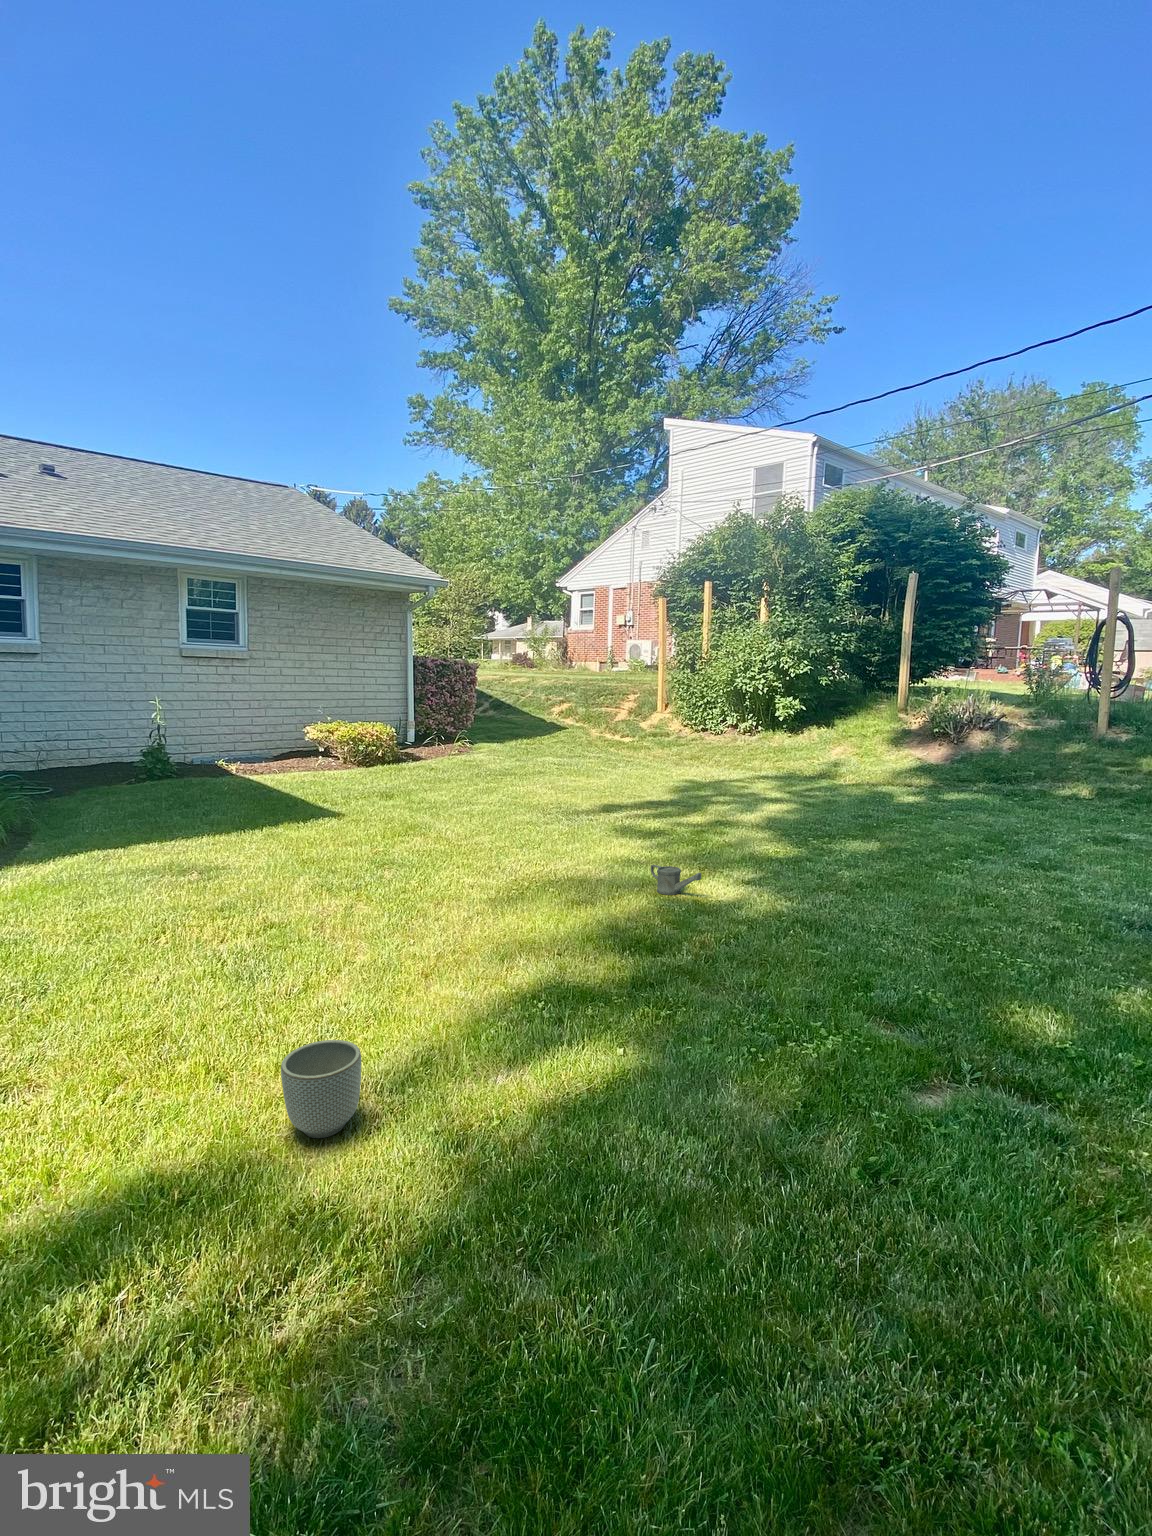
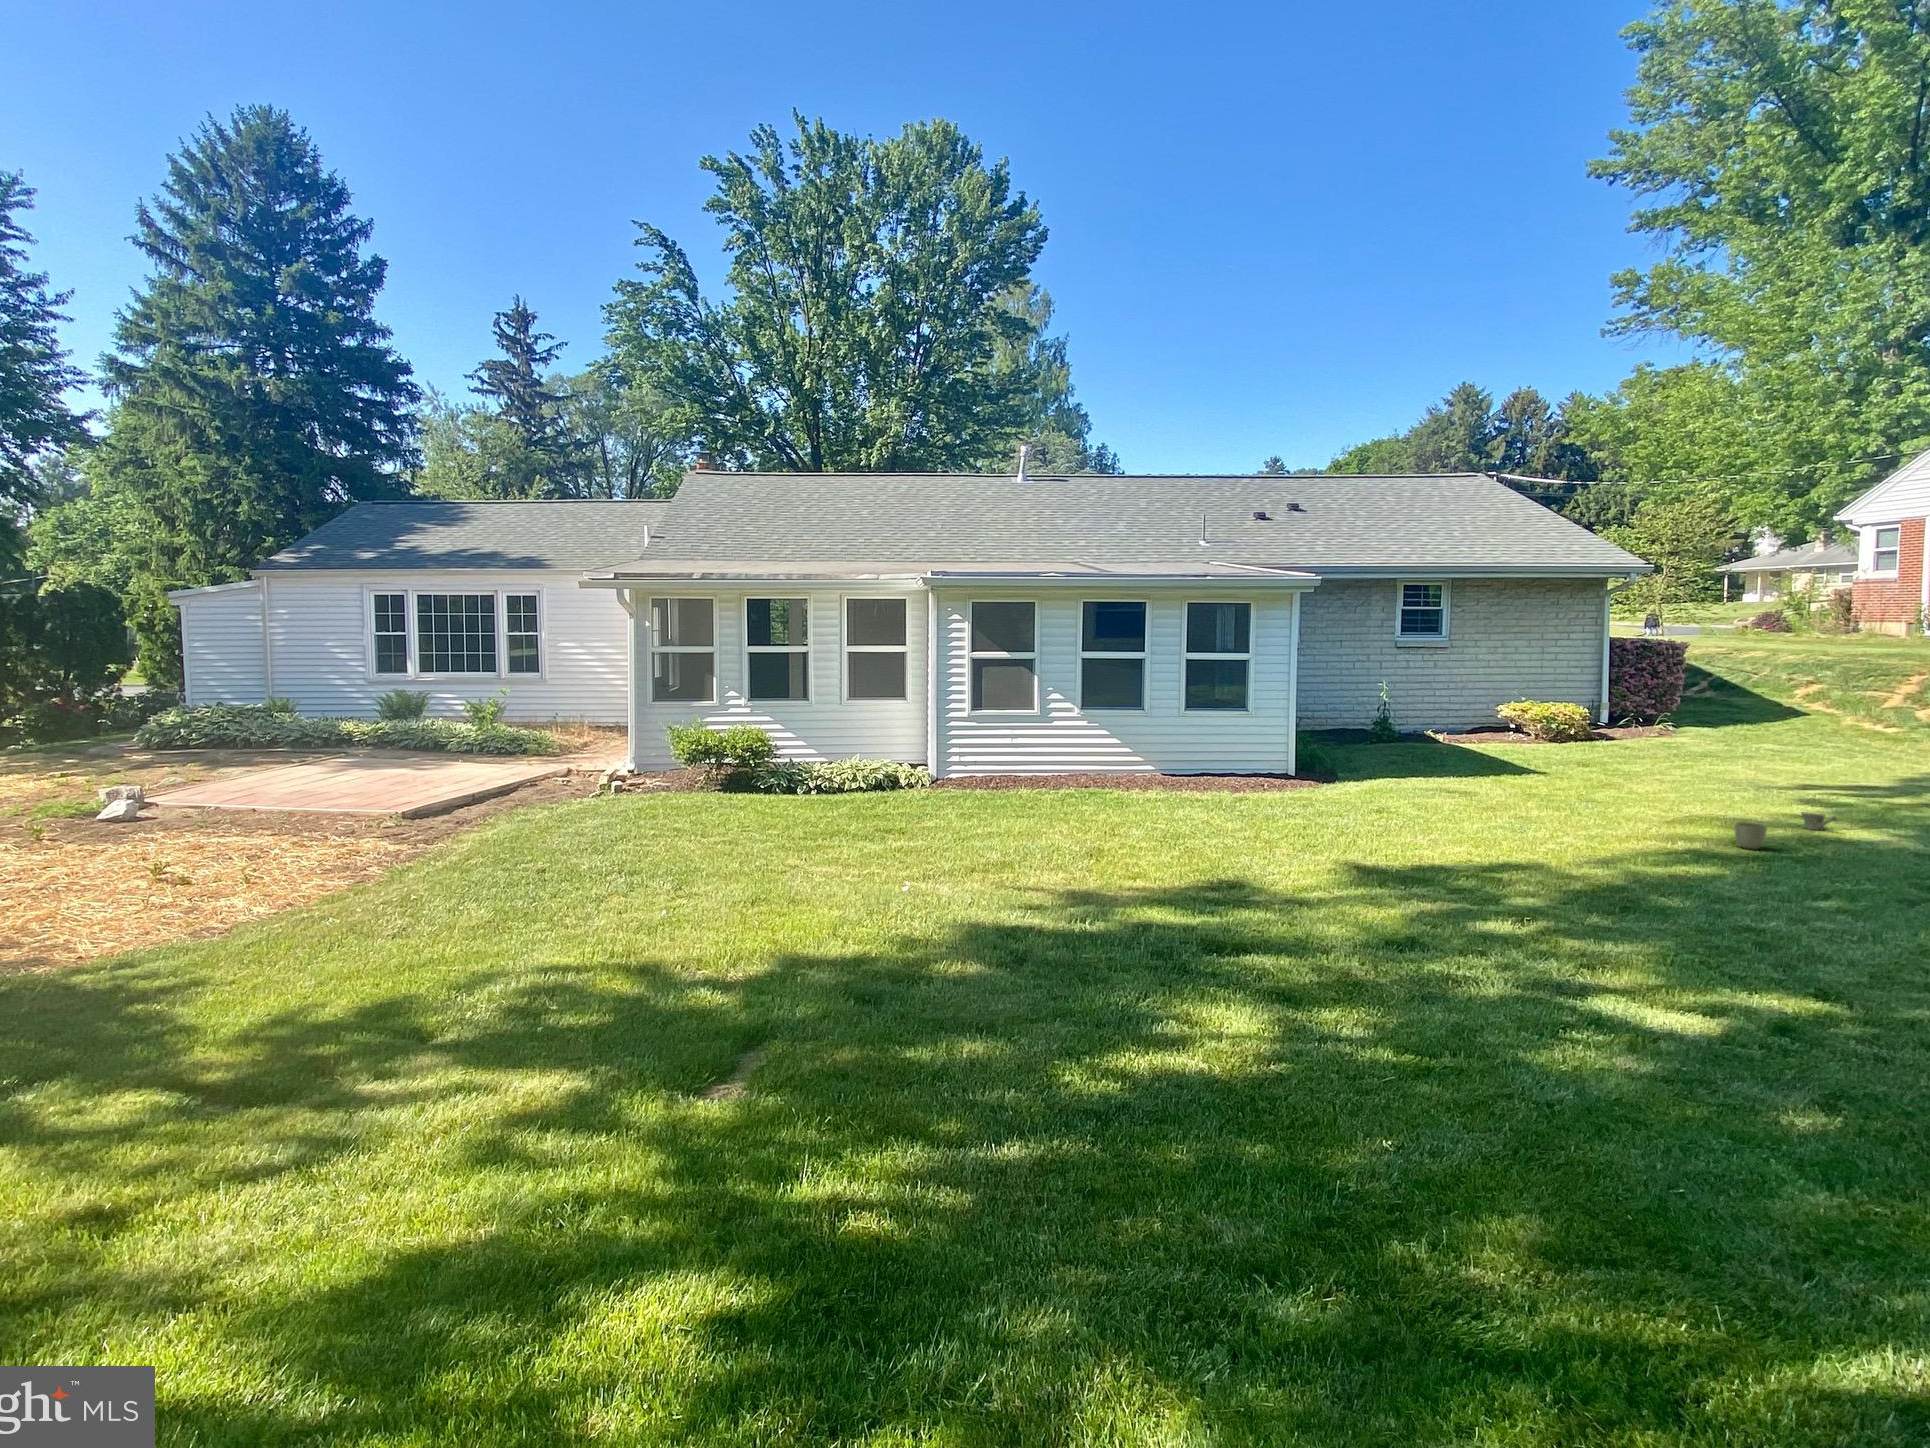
planter: present [281,1040,361,1138] -> present [1734,822,1767,849]

